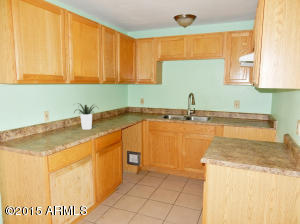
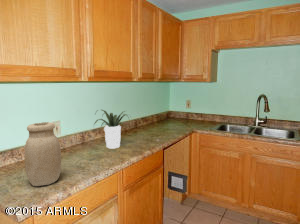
jar: none [36,108,58,146] -> present [25,122,61,186]

